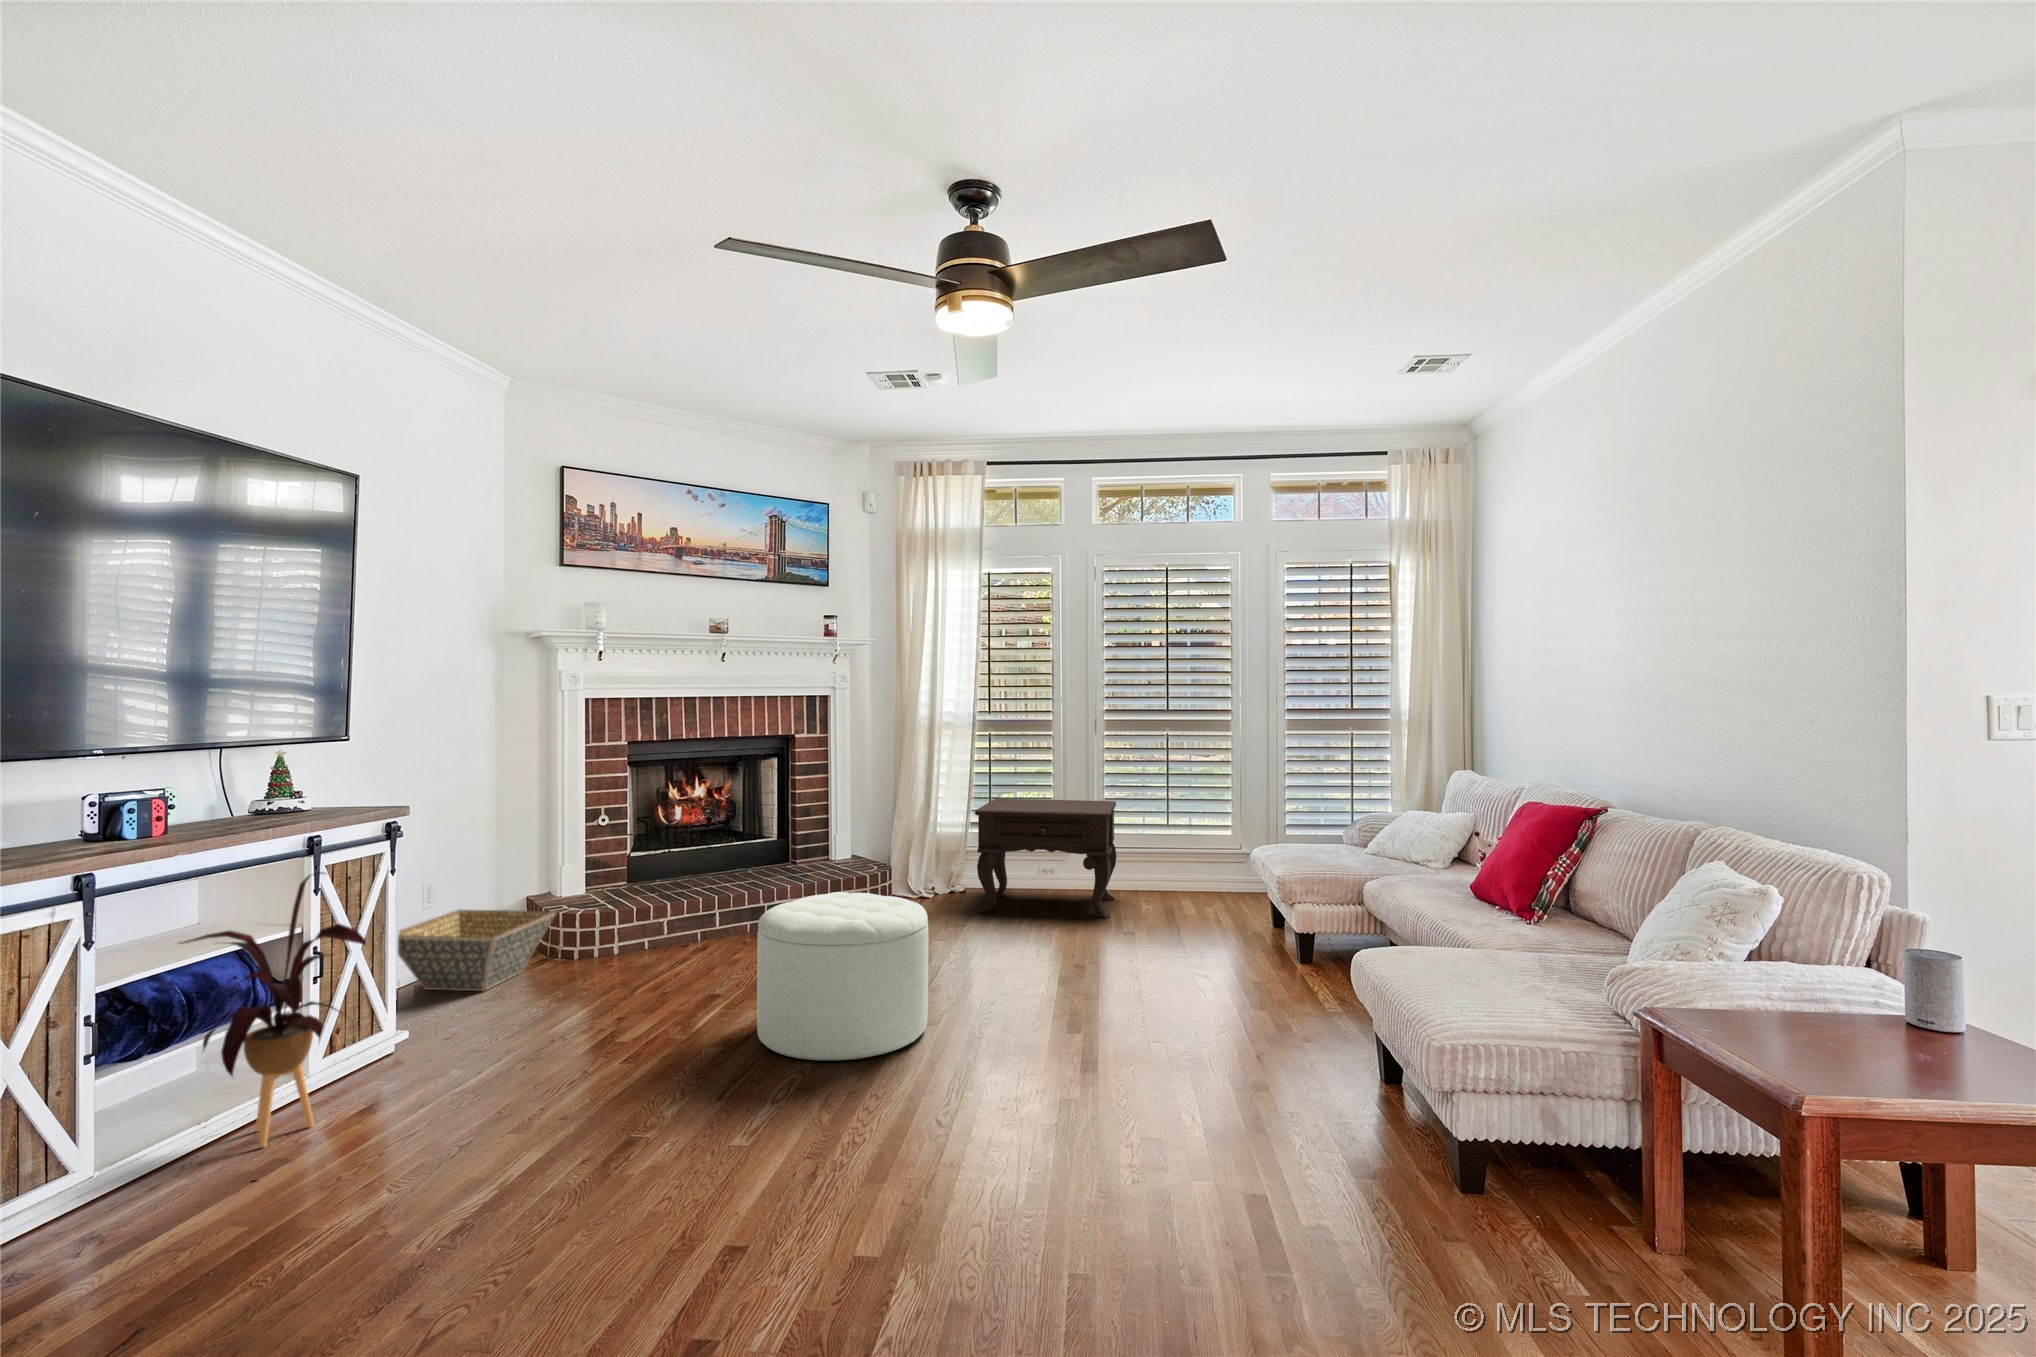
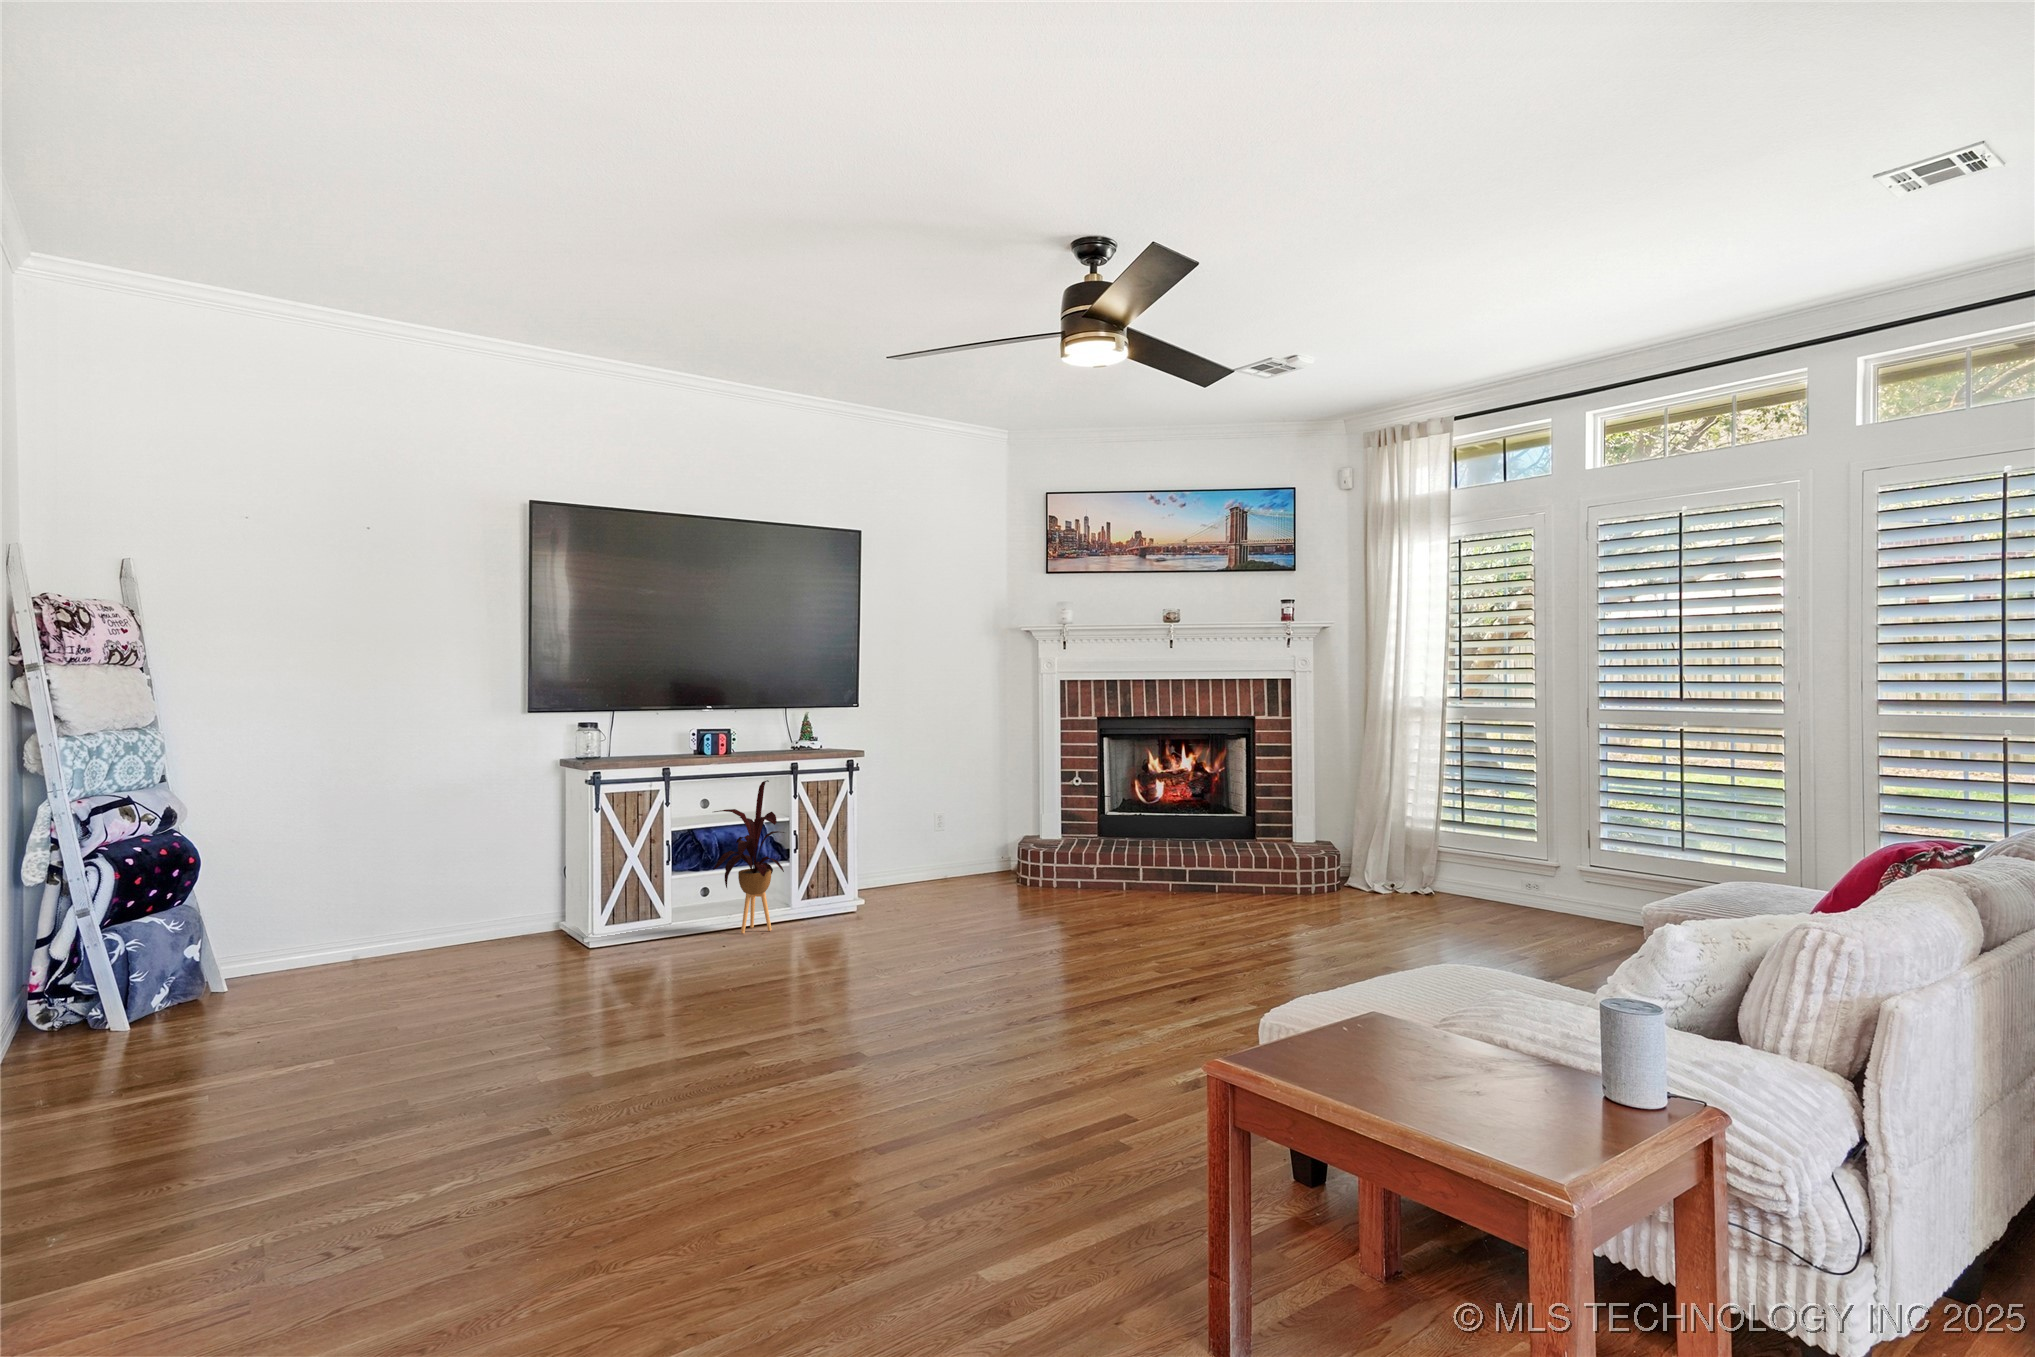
side table: present [975,799,1116,918] -> none [1391,793,1594,937]
ottoman: present [757,892,928,1061] -> none [1018,844,1159,973]
basket: present [398,910,556,991] -> none [895,836,1005,892]

